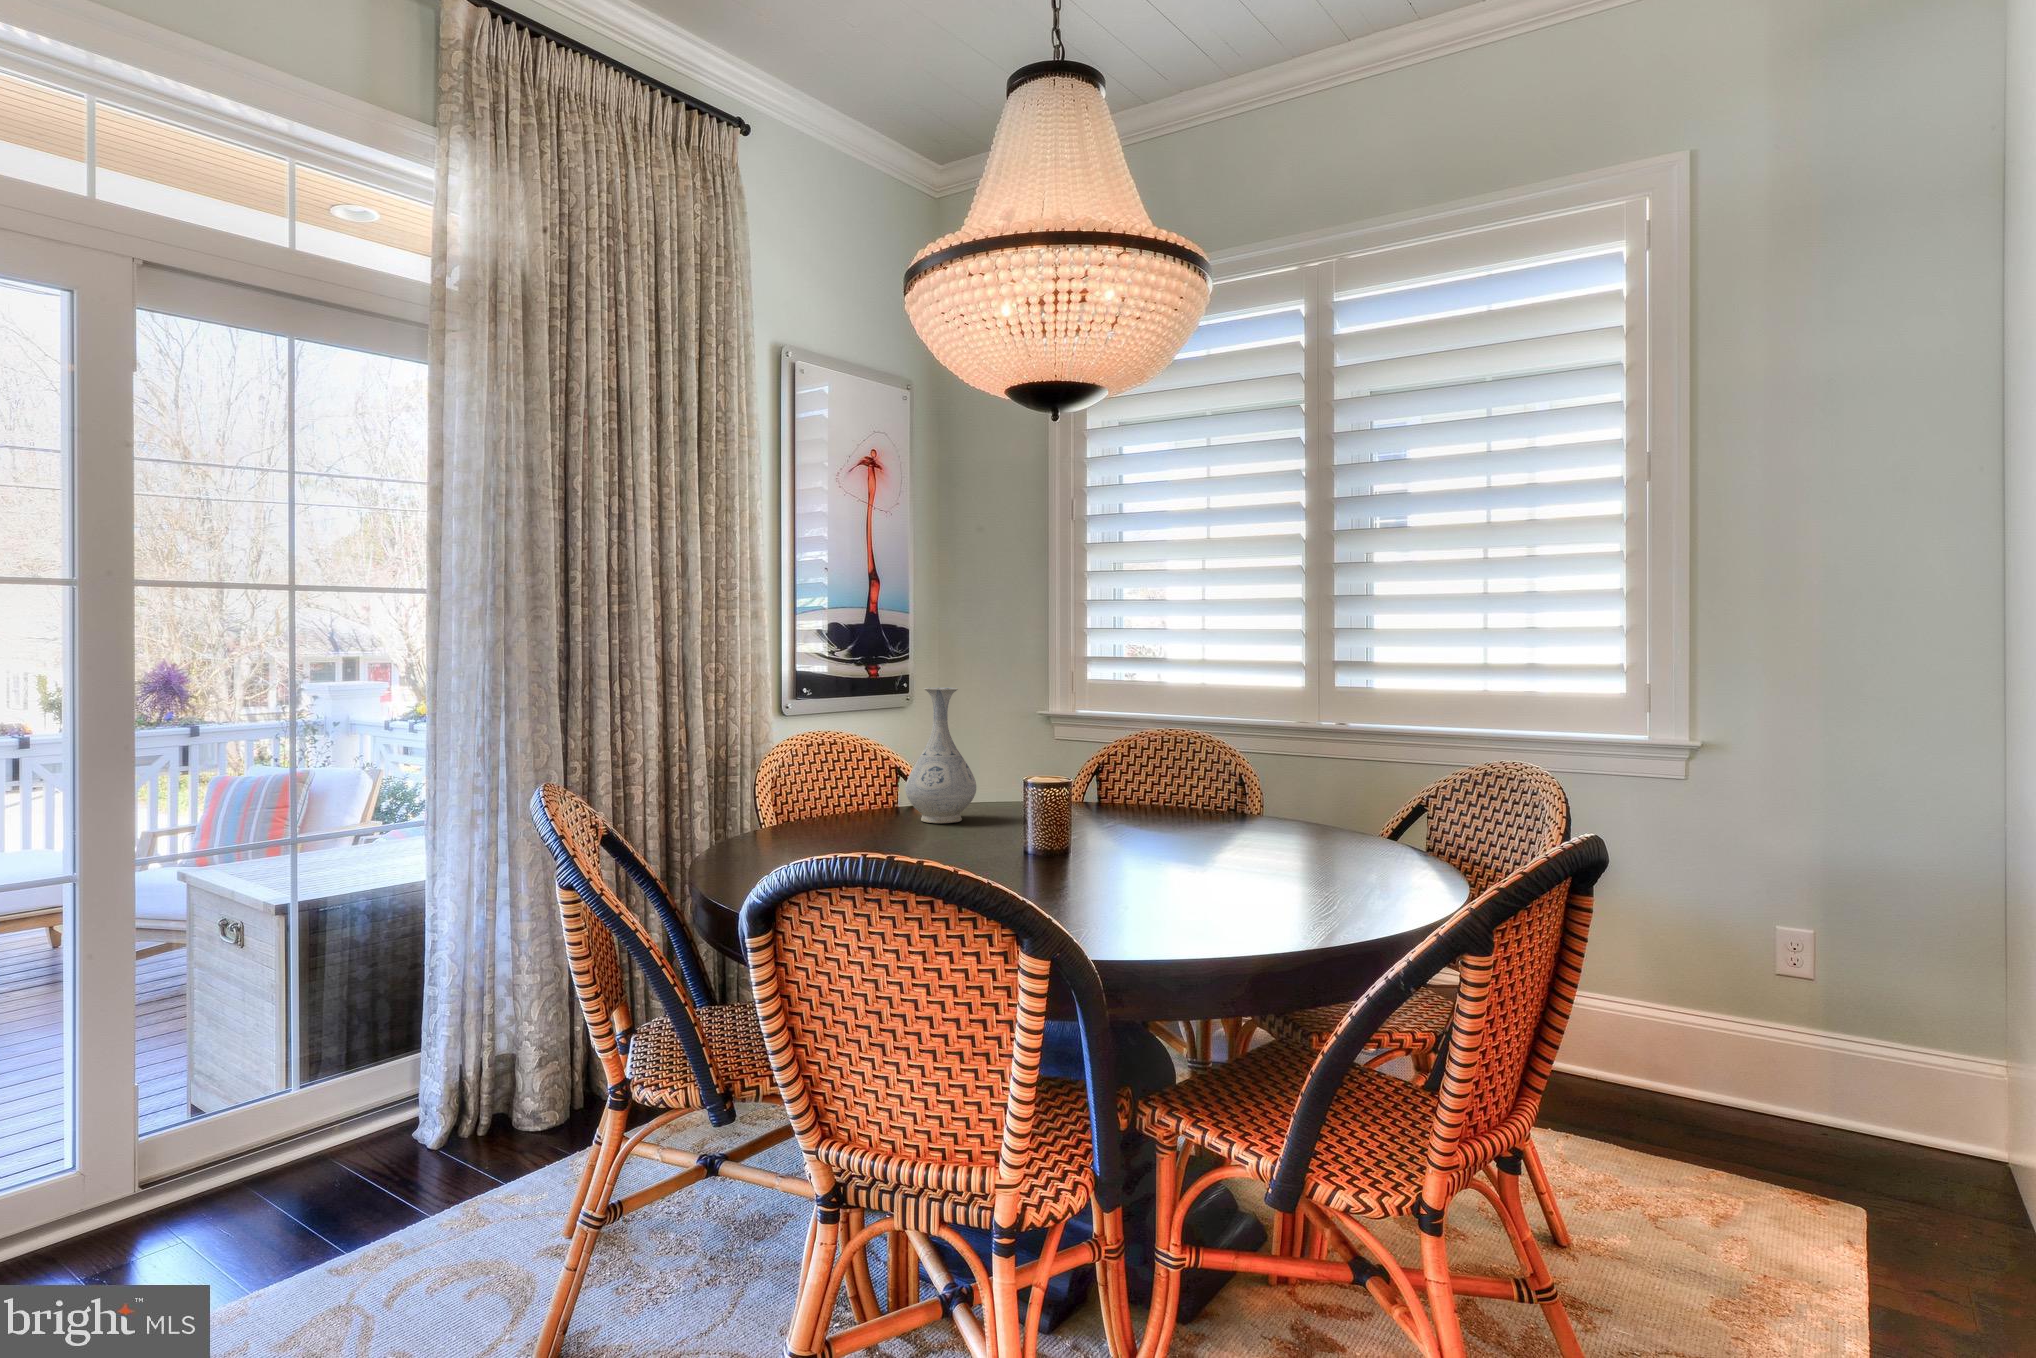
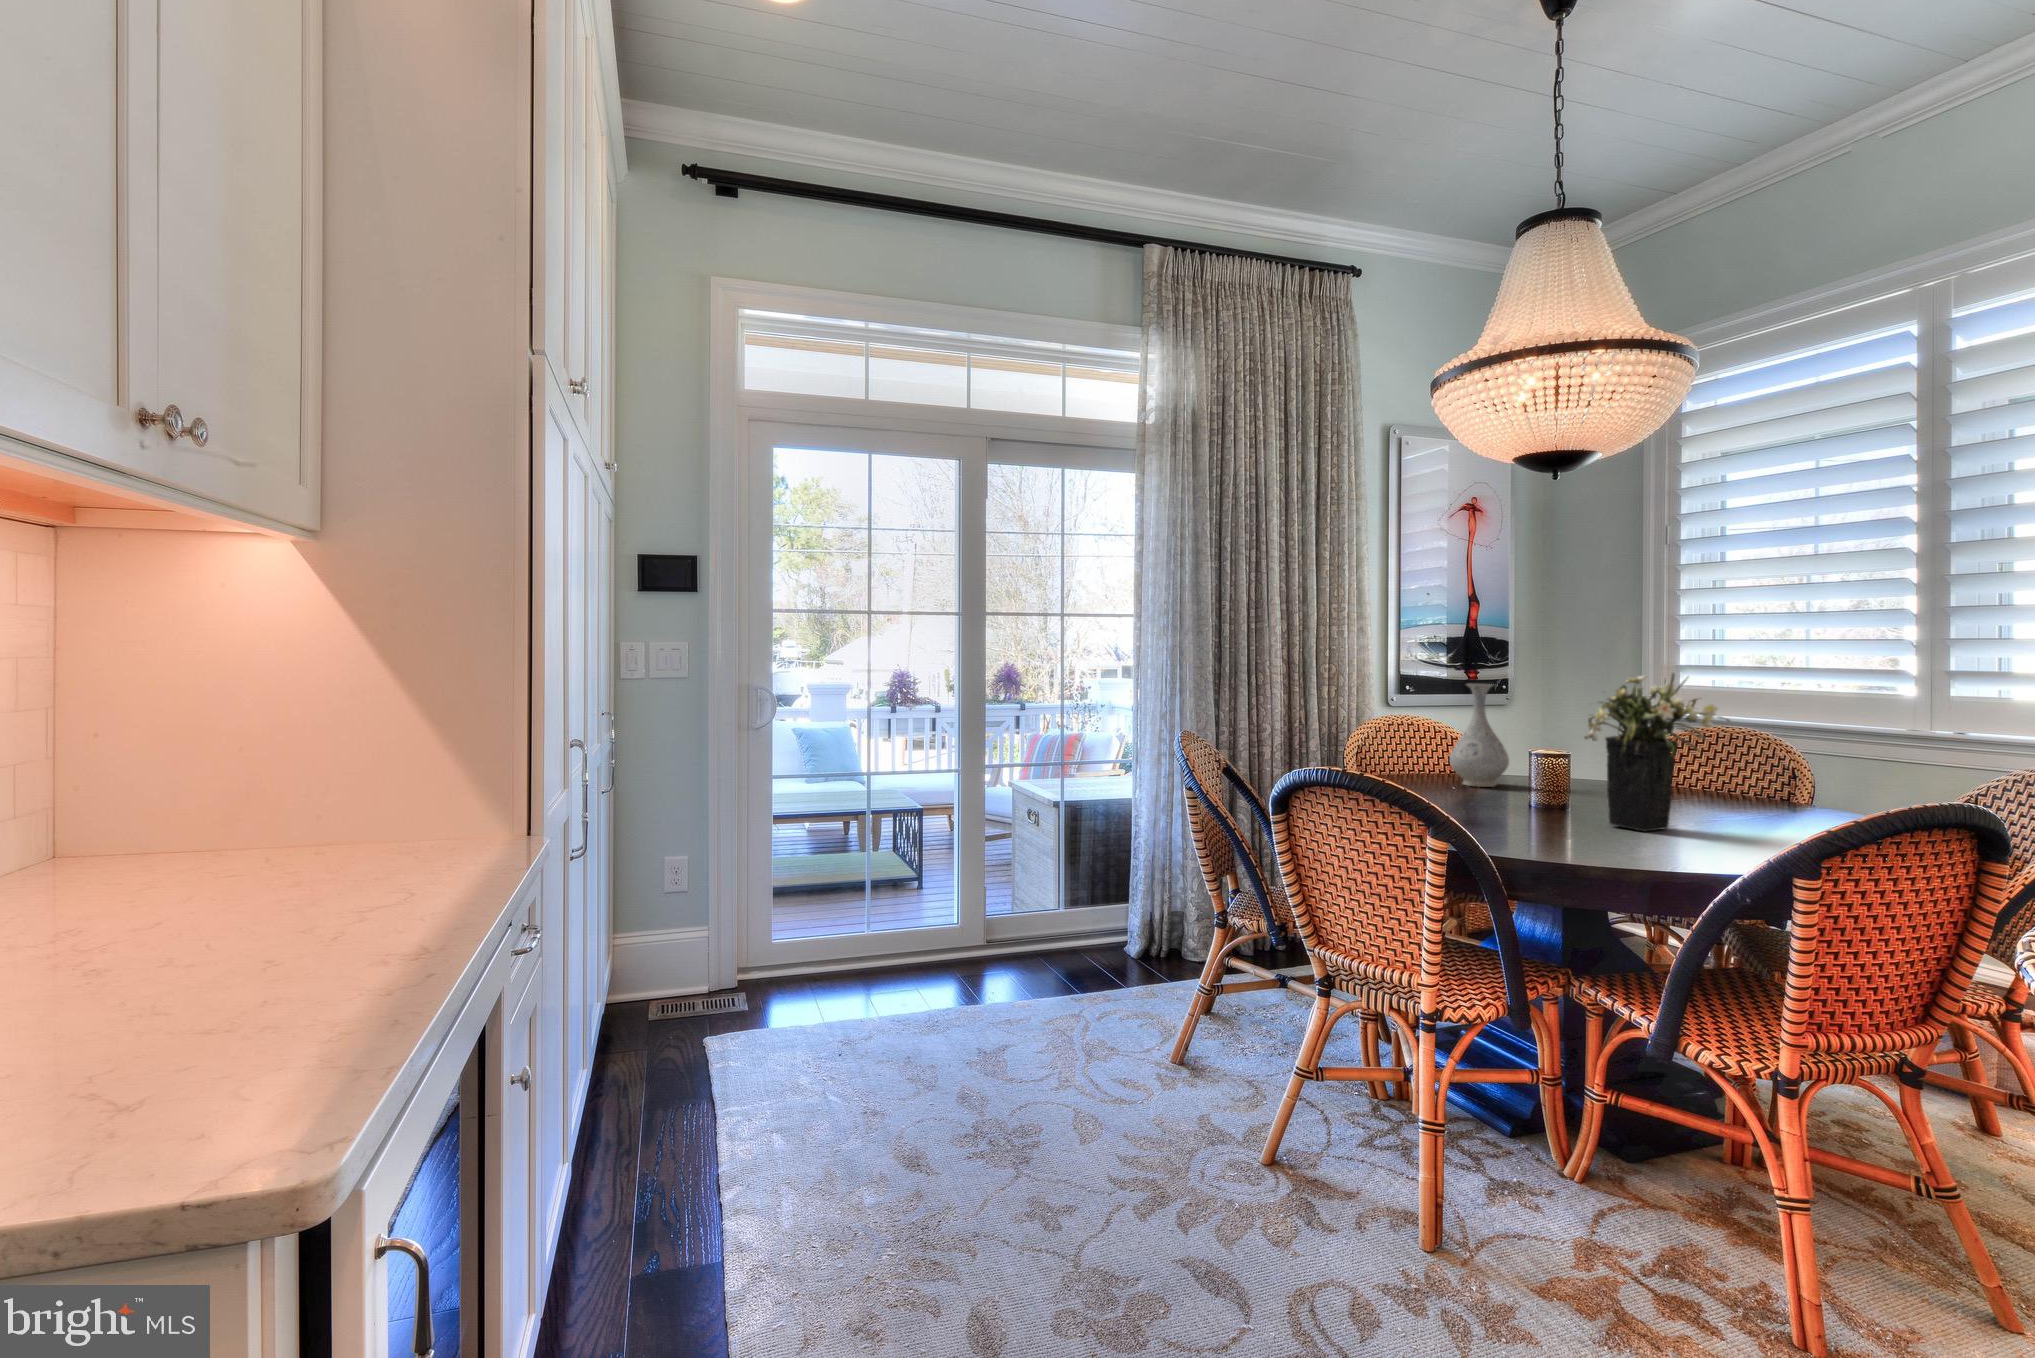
flower arrangement: none [1117,674,1282,880] -> present [1584,673,1730,832]

